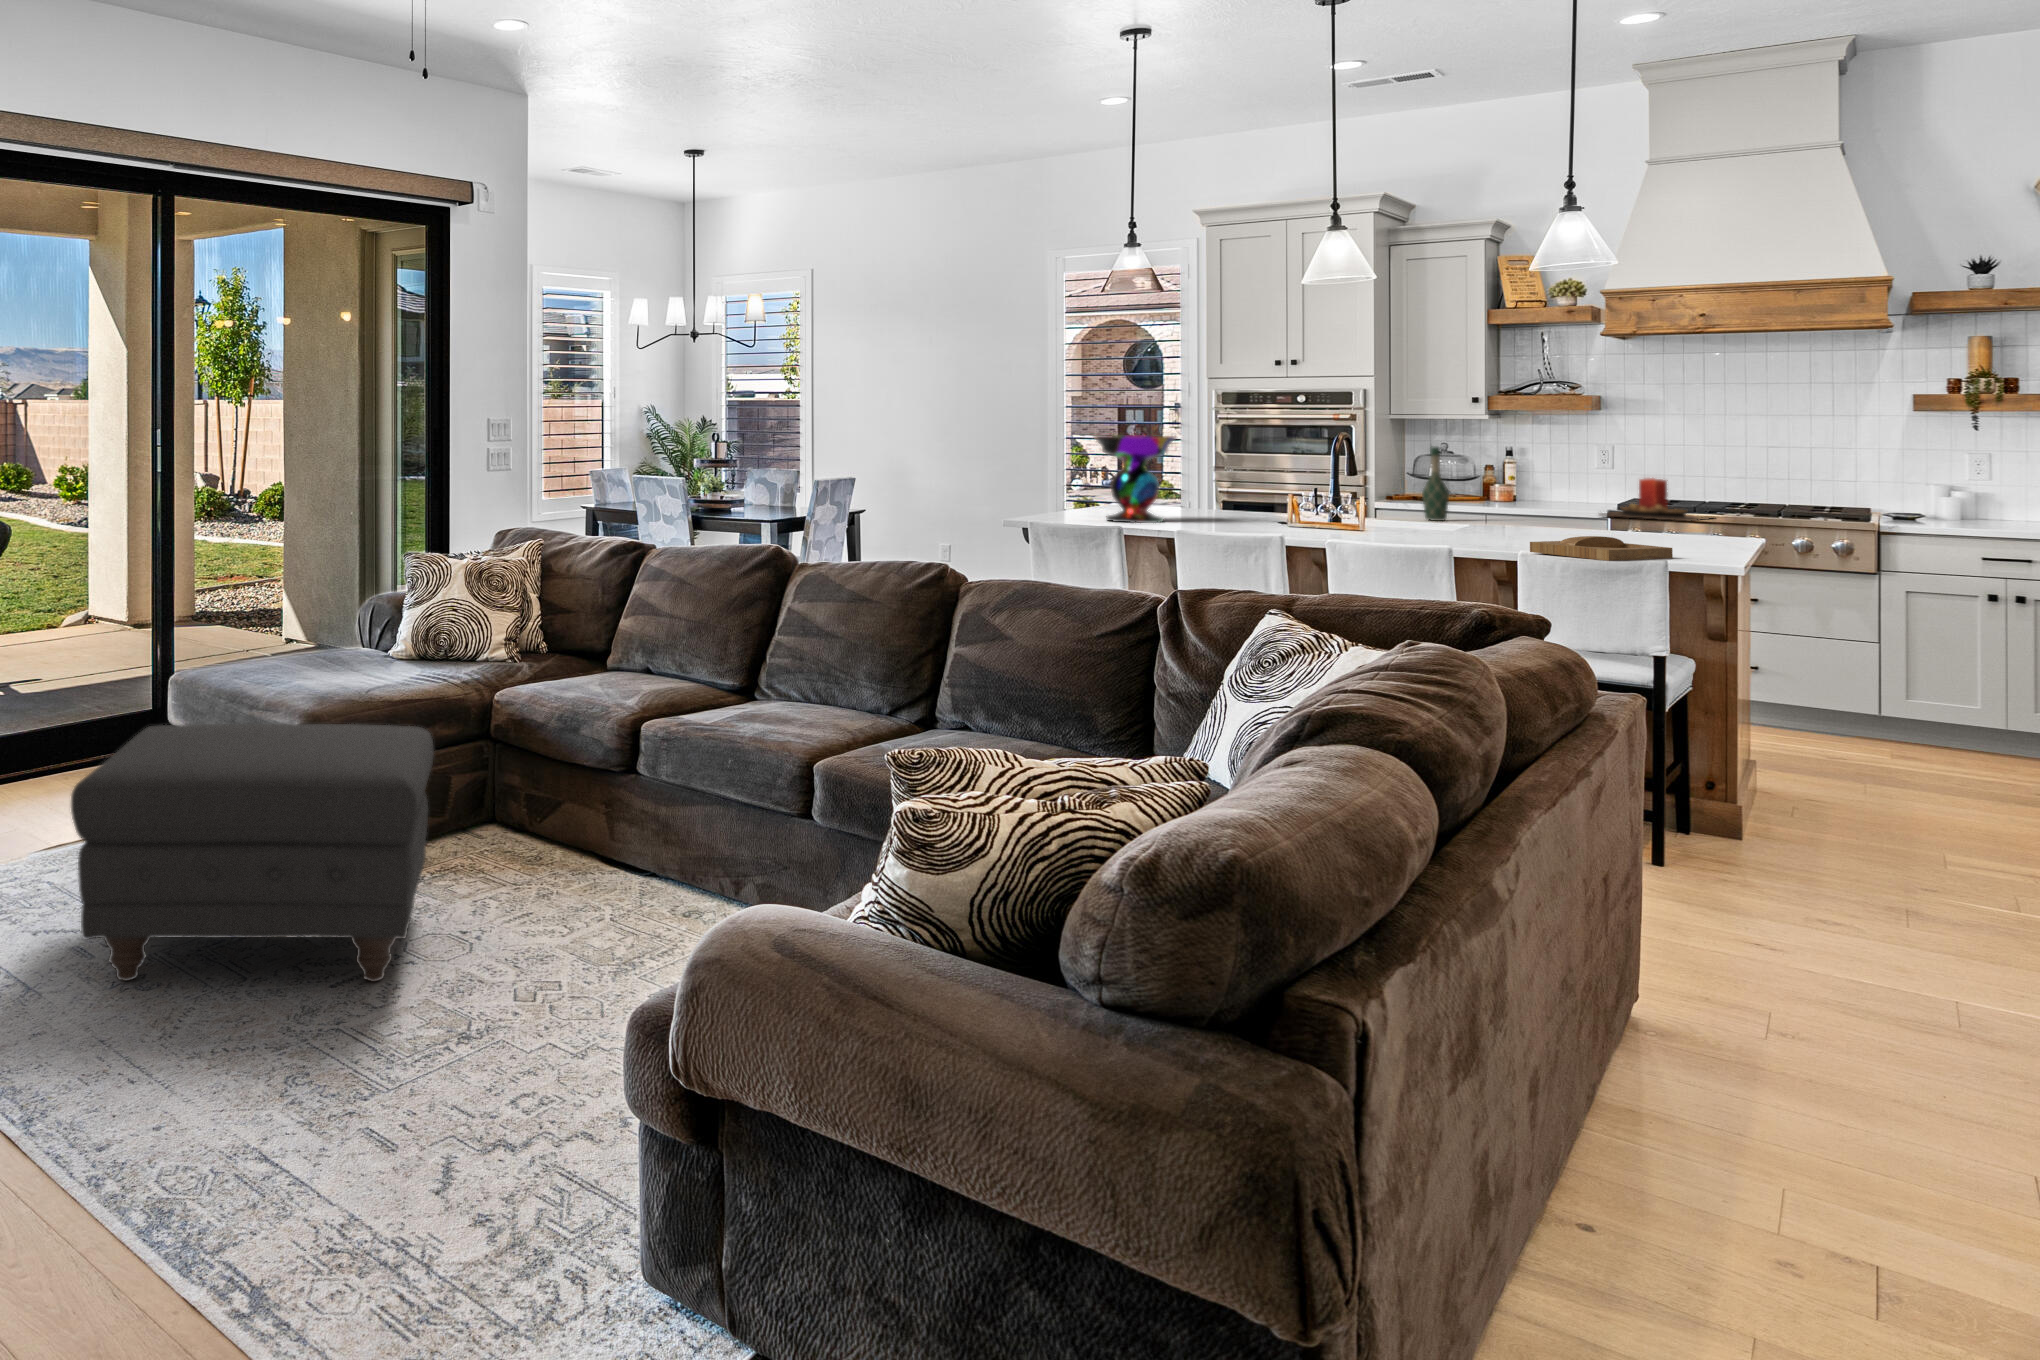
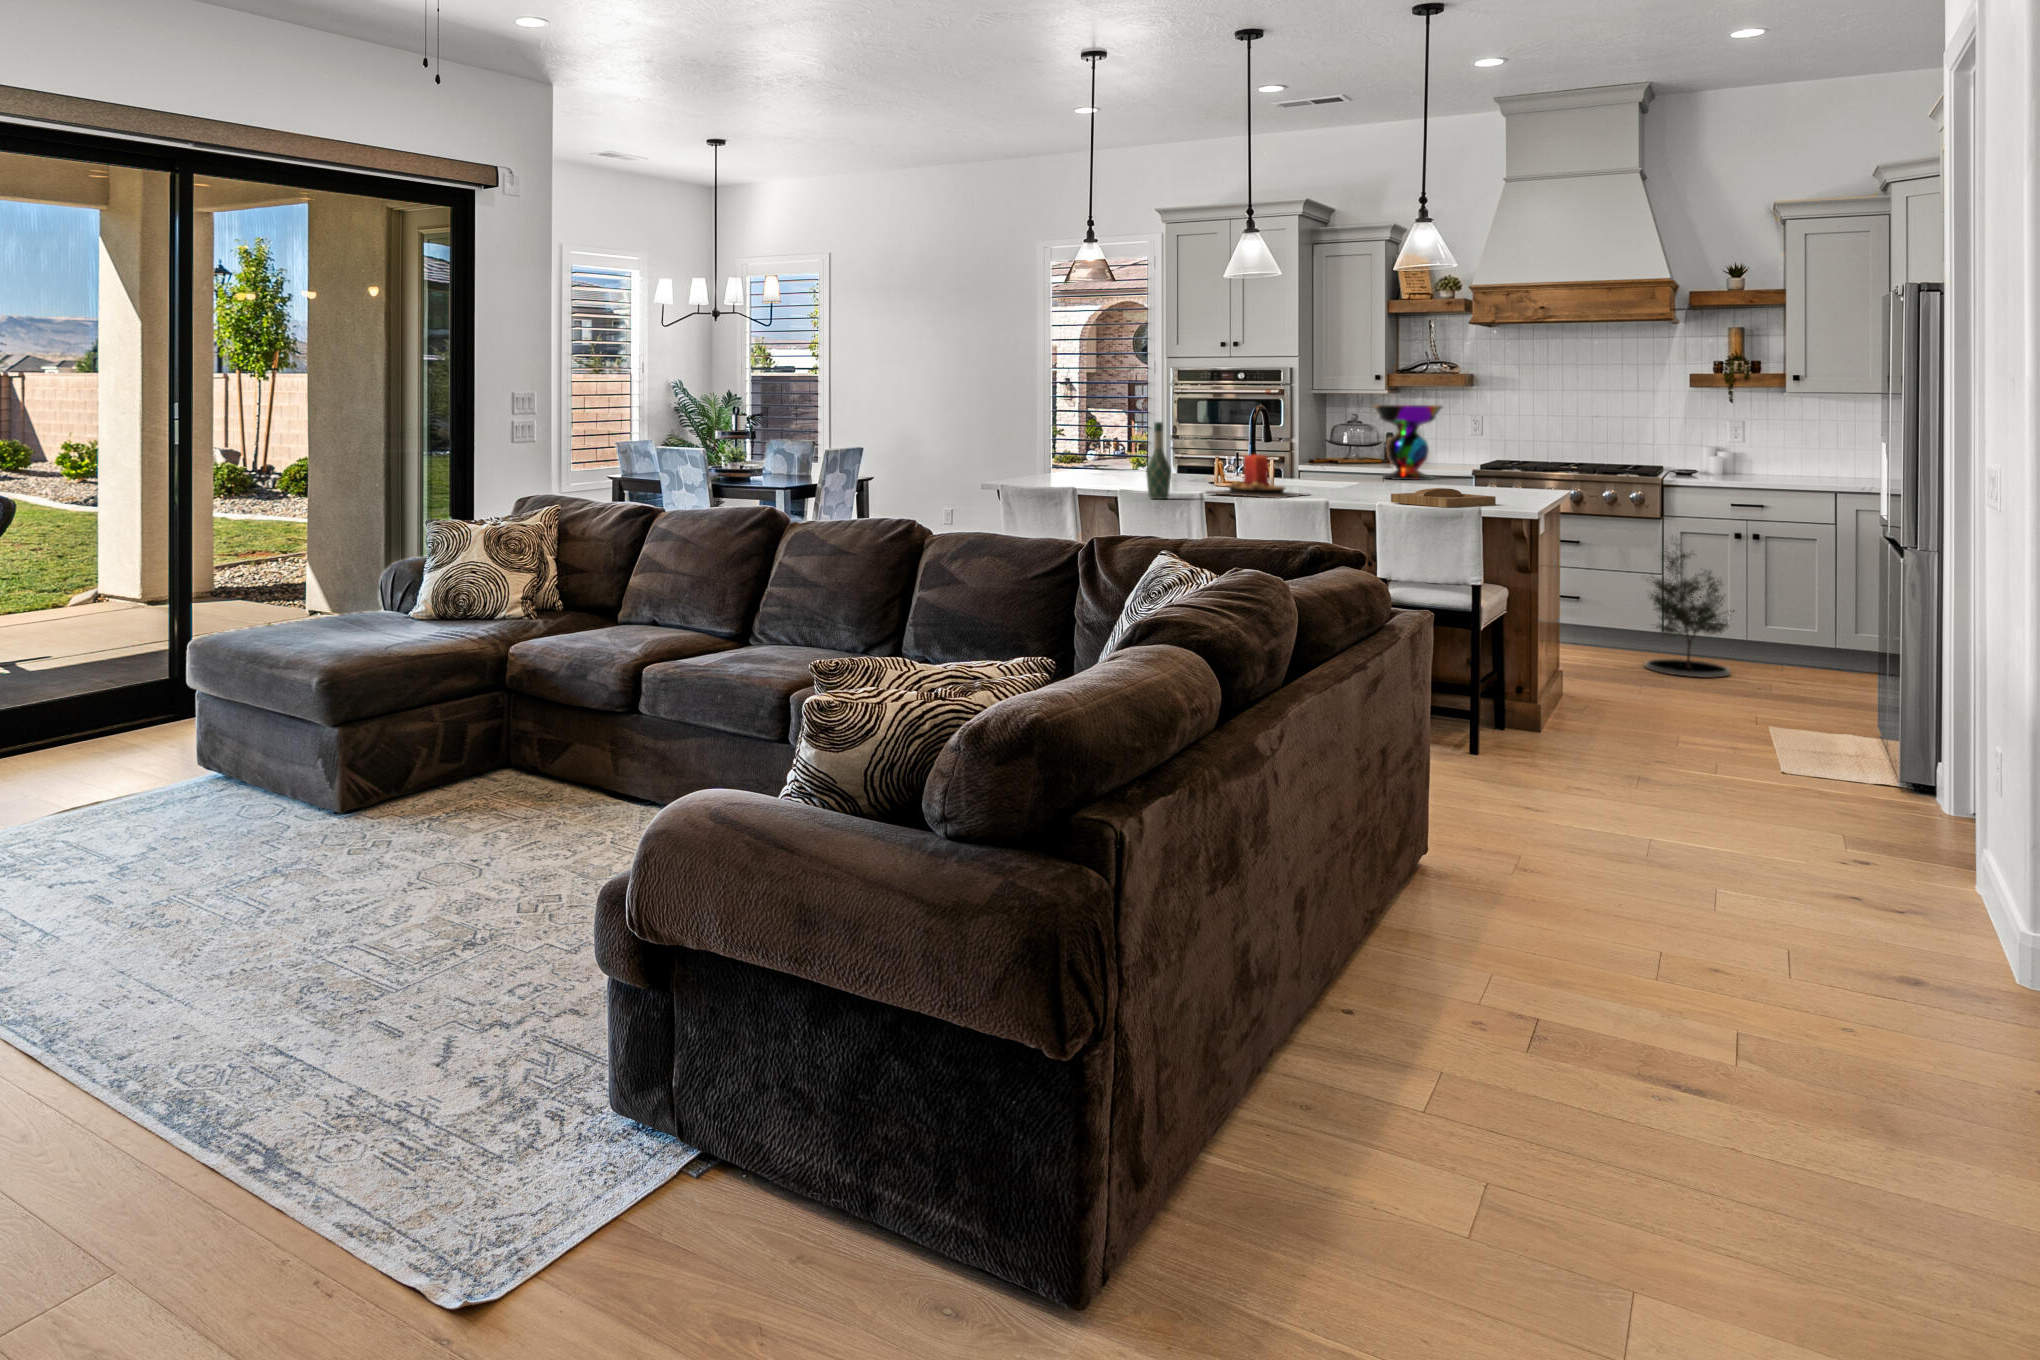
decorative bowl: present [1094,435,1175,523] -> present [1373,405,1443,480]
wine bottle: present [1422,446,1449,521] -> present [1146,422,1171,499]
candle: present [1600,478,1708,521] -> present [1206,455,1307,498]
potted tree: none [1844,595,1984,774] -> present [1645,538,1734,678]
ottoman: present [71,724,434,982] -> none [86,677,443,921]

